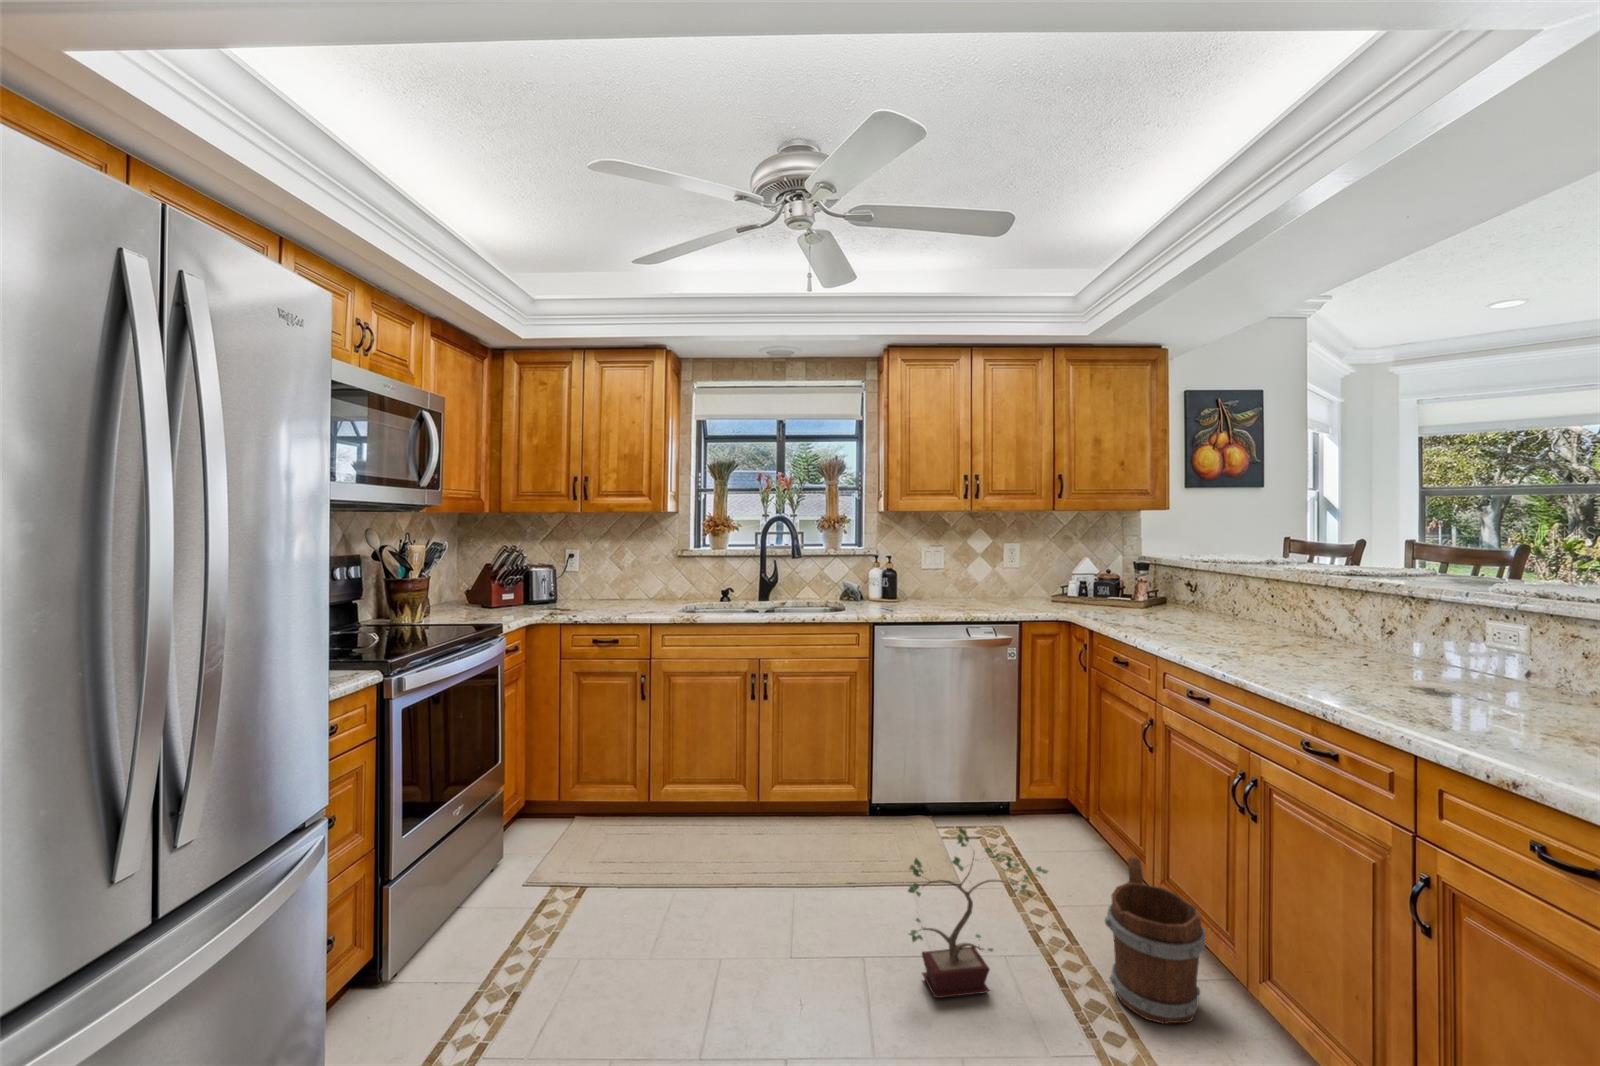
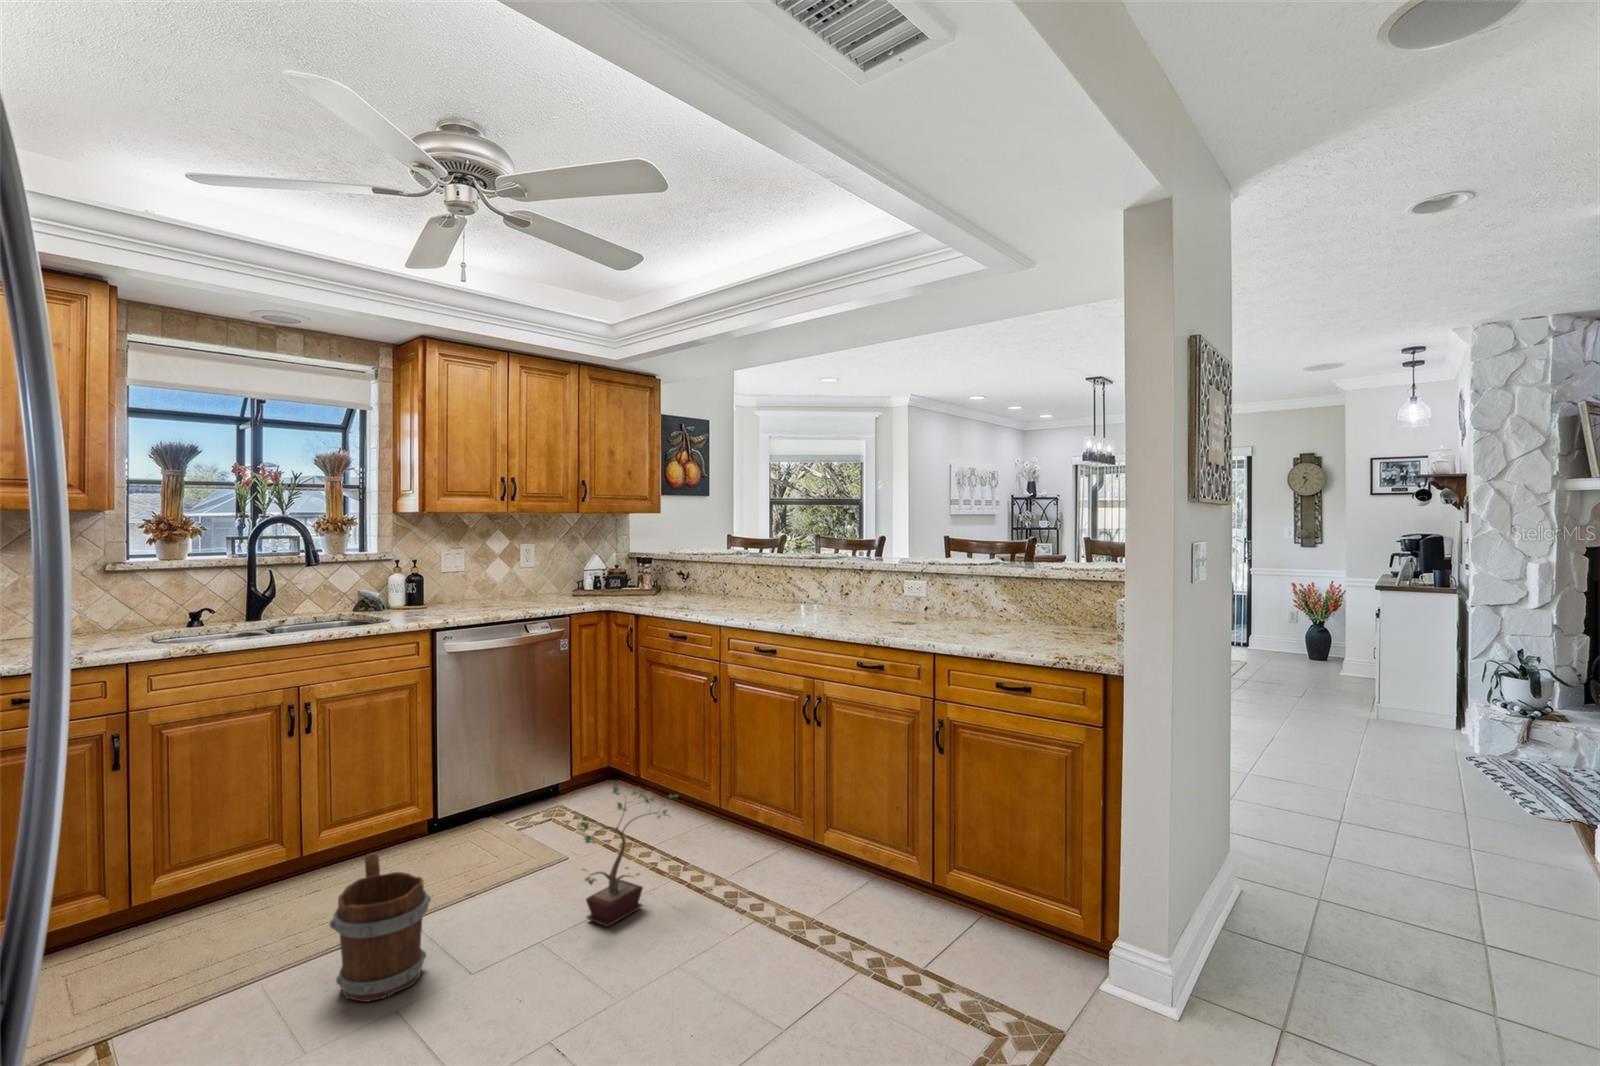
bucket: present [1105,856,1206,1024] -> present [330,853,431,1002]

